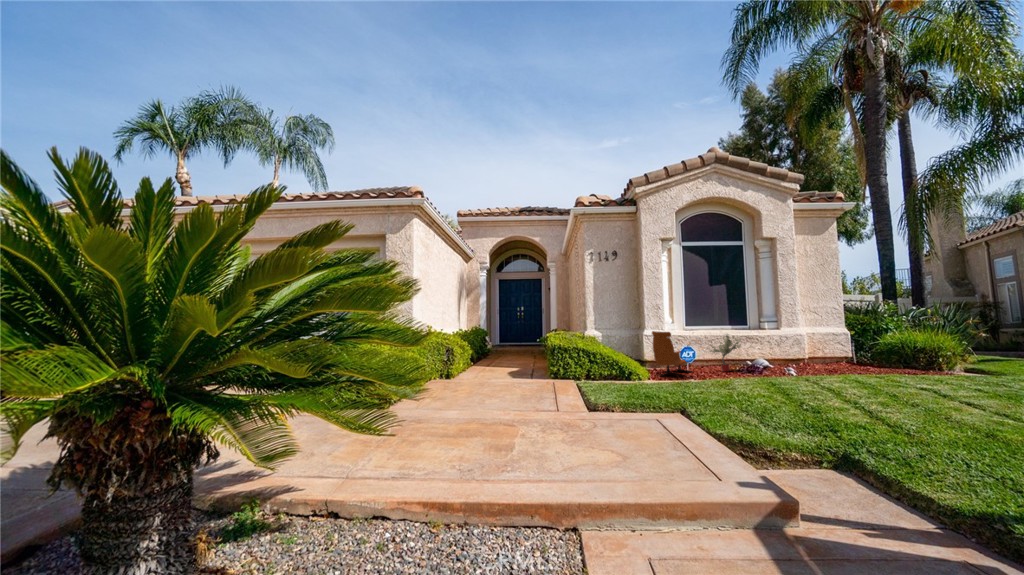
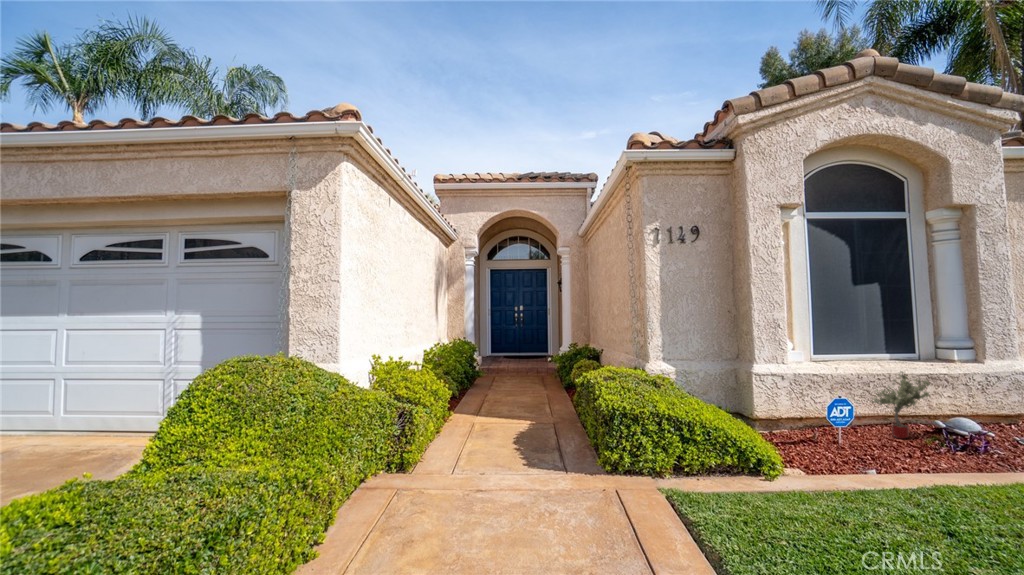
lounge chair: present [652,331,688,376] -> none [785,372,846,458]

